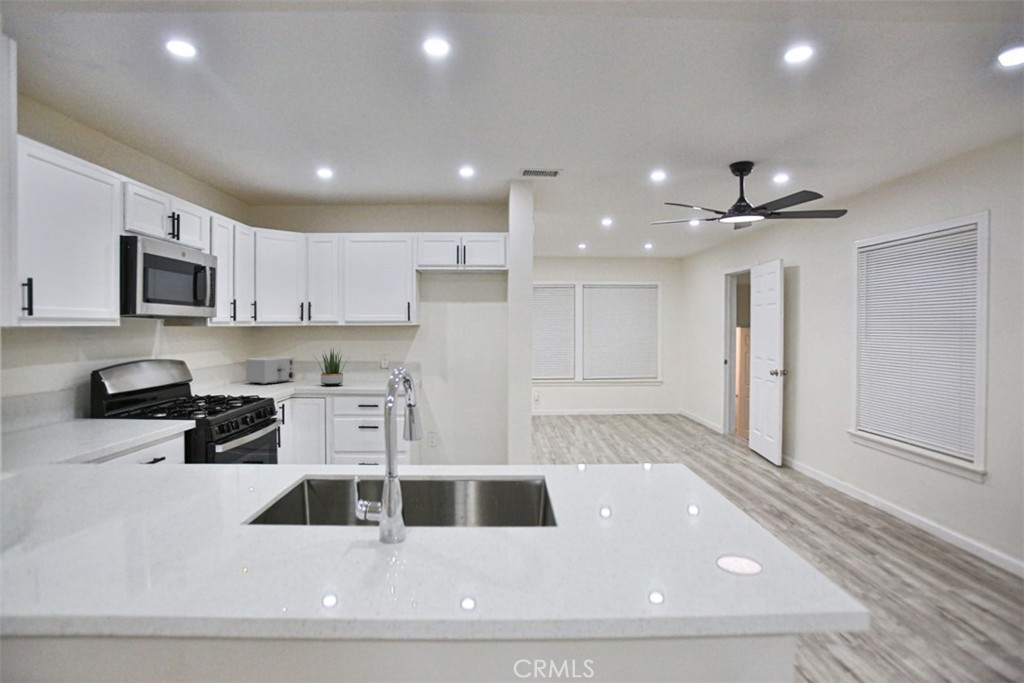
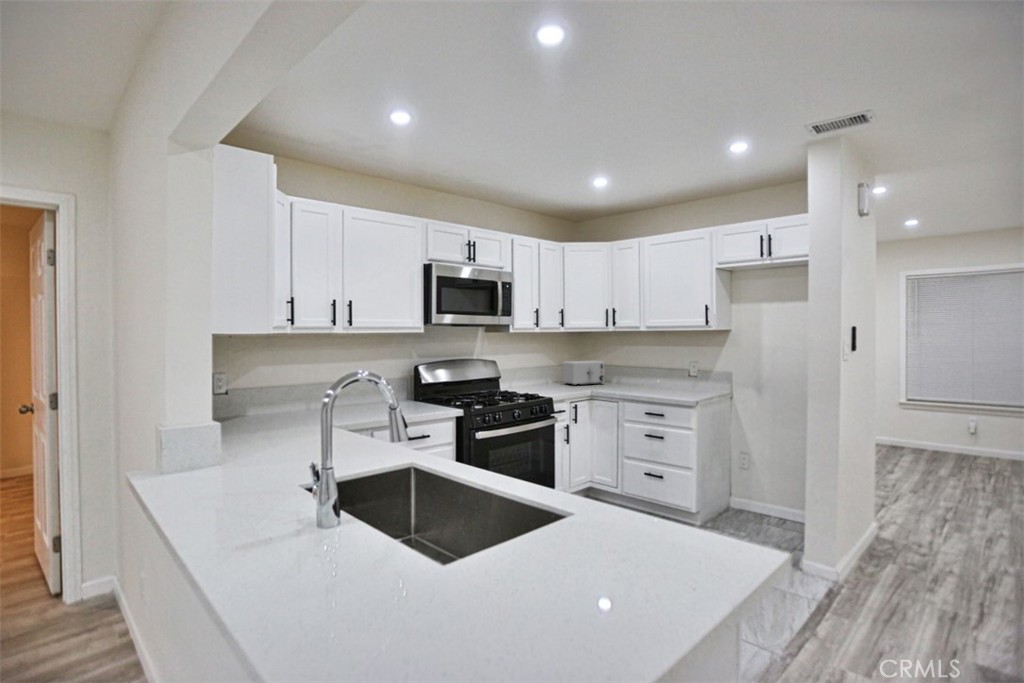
potted plant: present [316,350,344,386] -> none [612,352,648,390]

